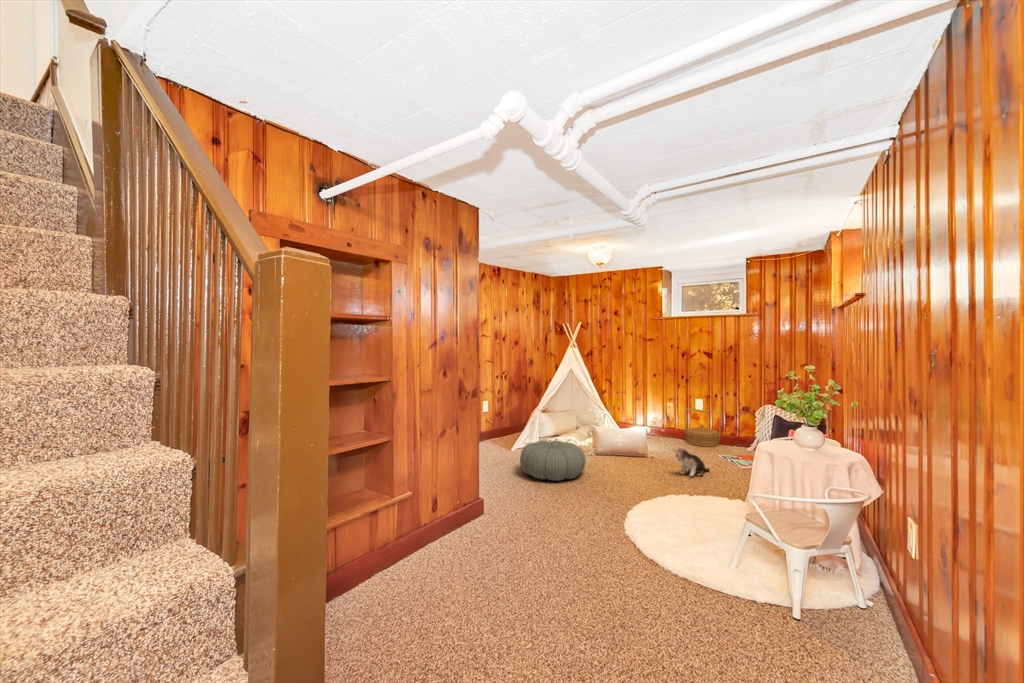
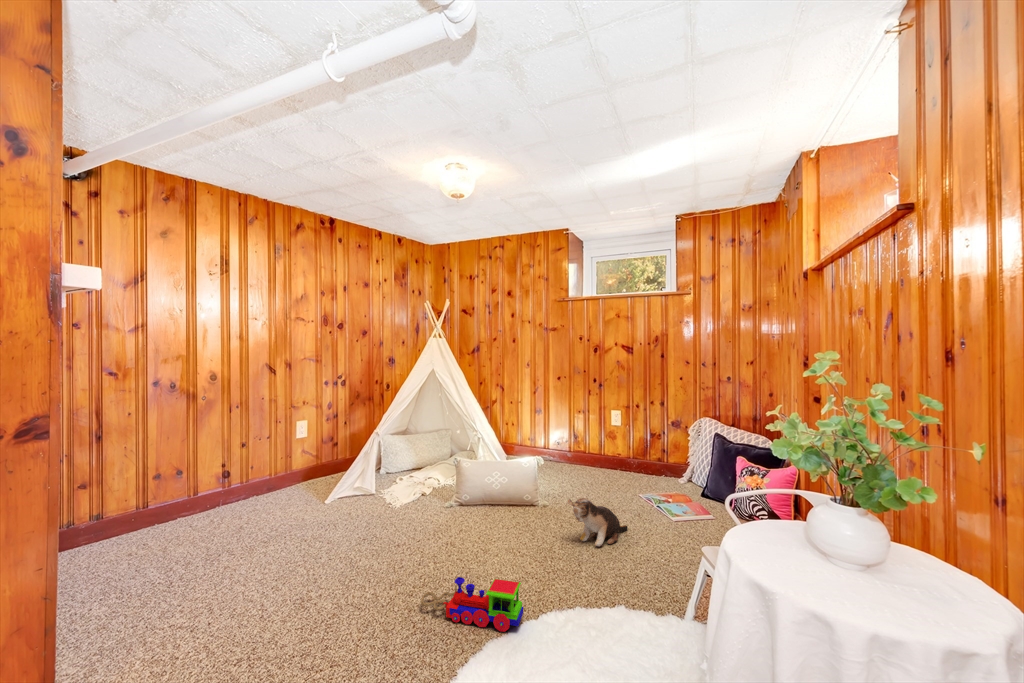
woven basket: present [684,409,721,447] -> none [596,424,645,479]
pouf: present [520,440,586,481] -> none [296,491,422,577]
toy train: none [599,478,654,503] -> present [421,577,523,632]

